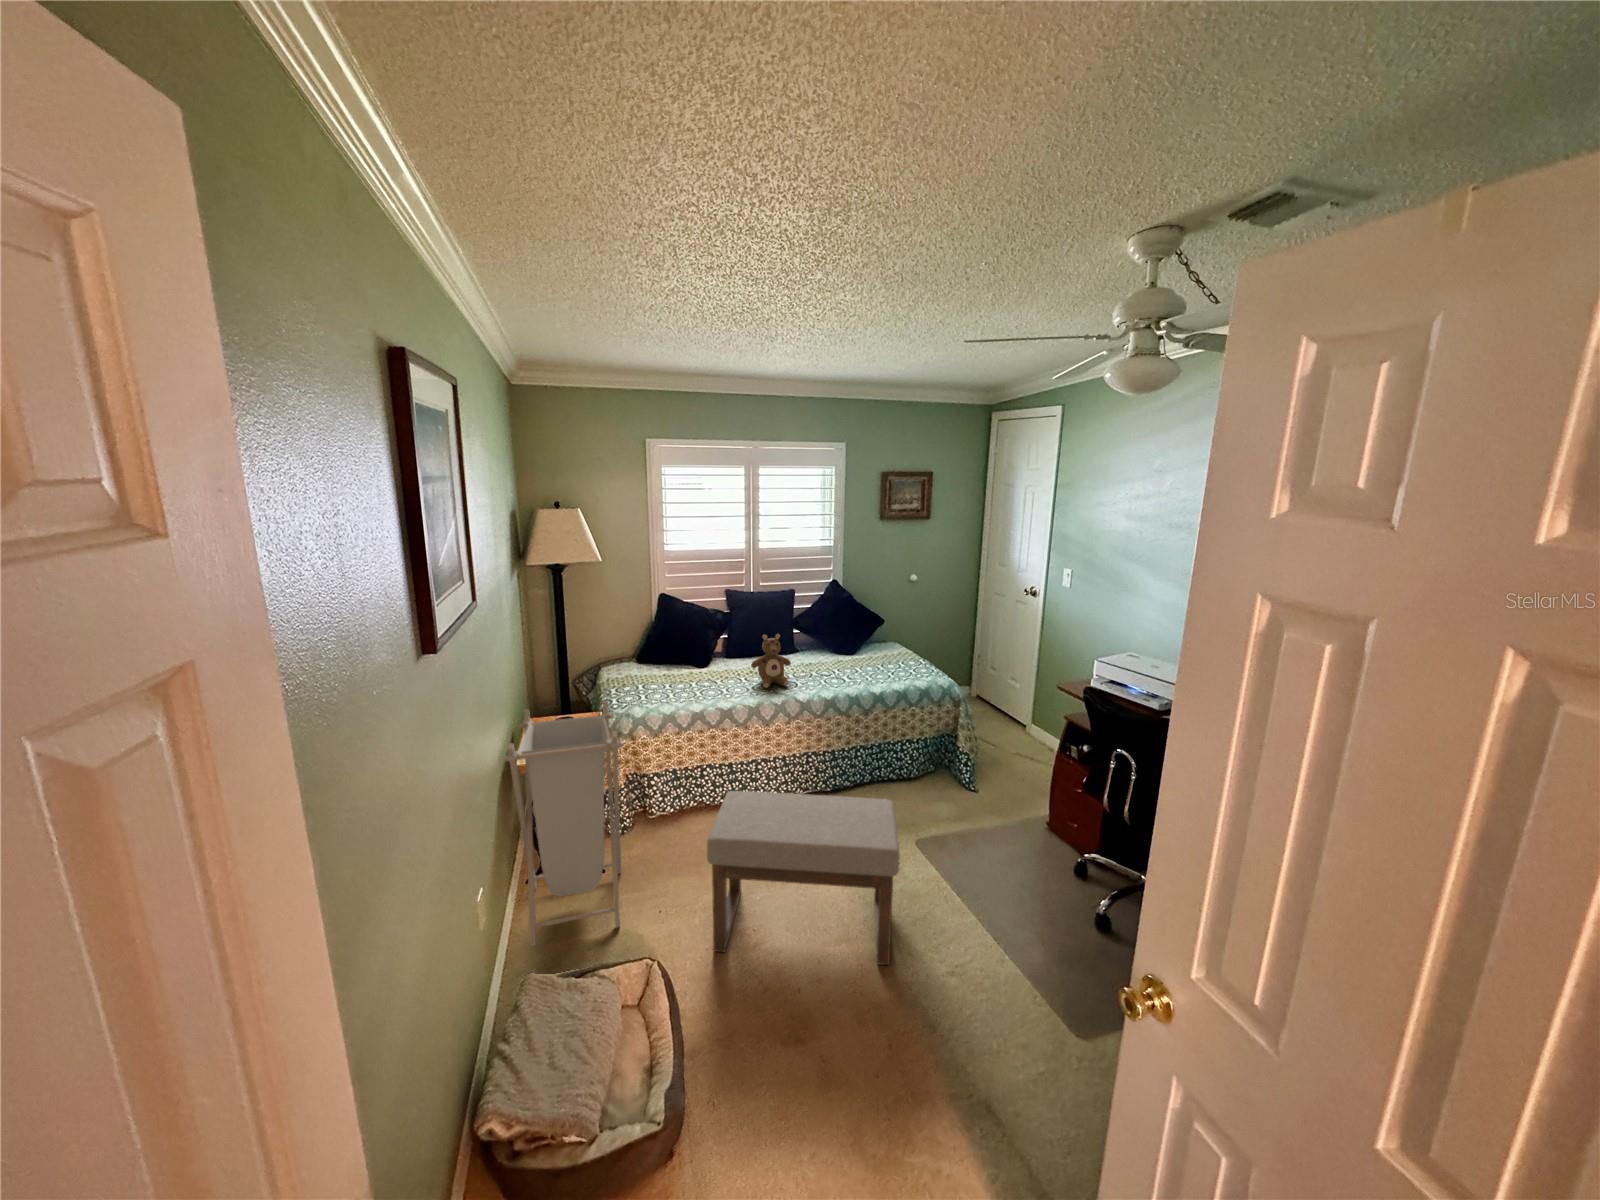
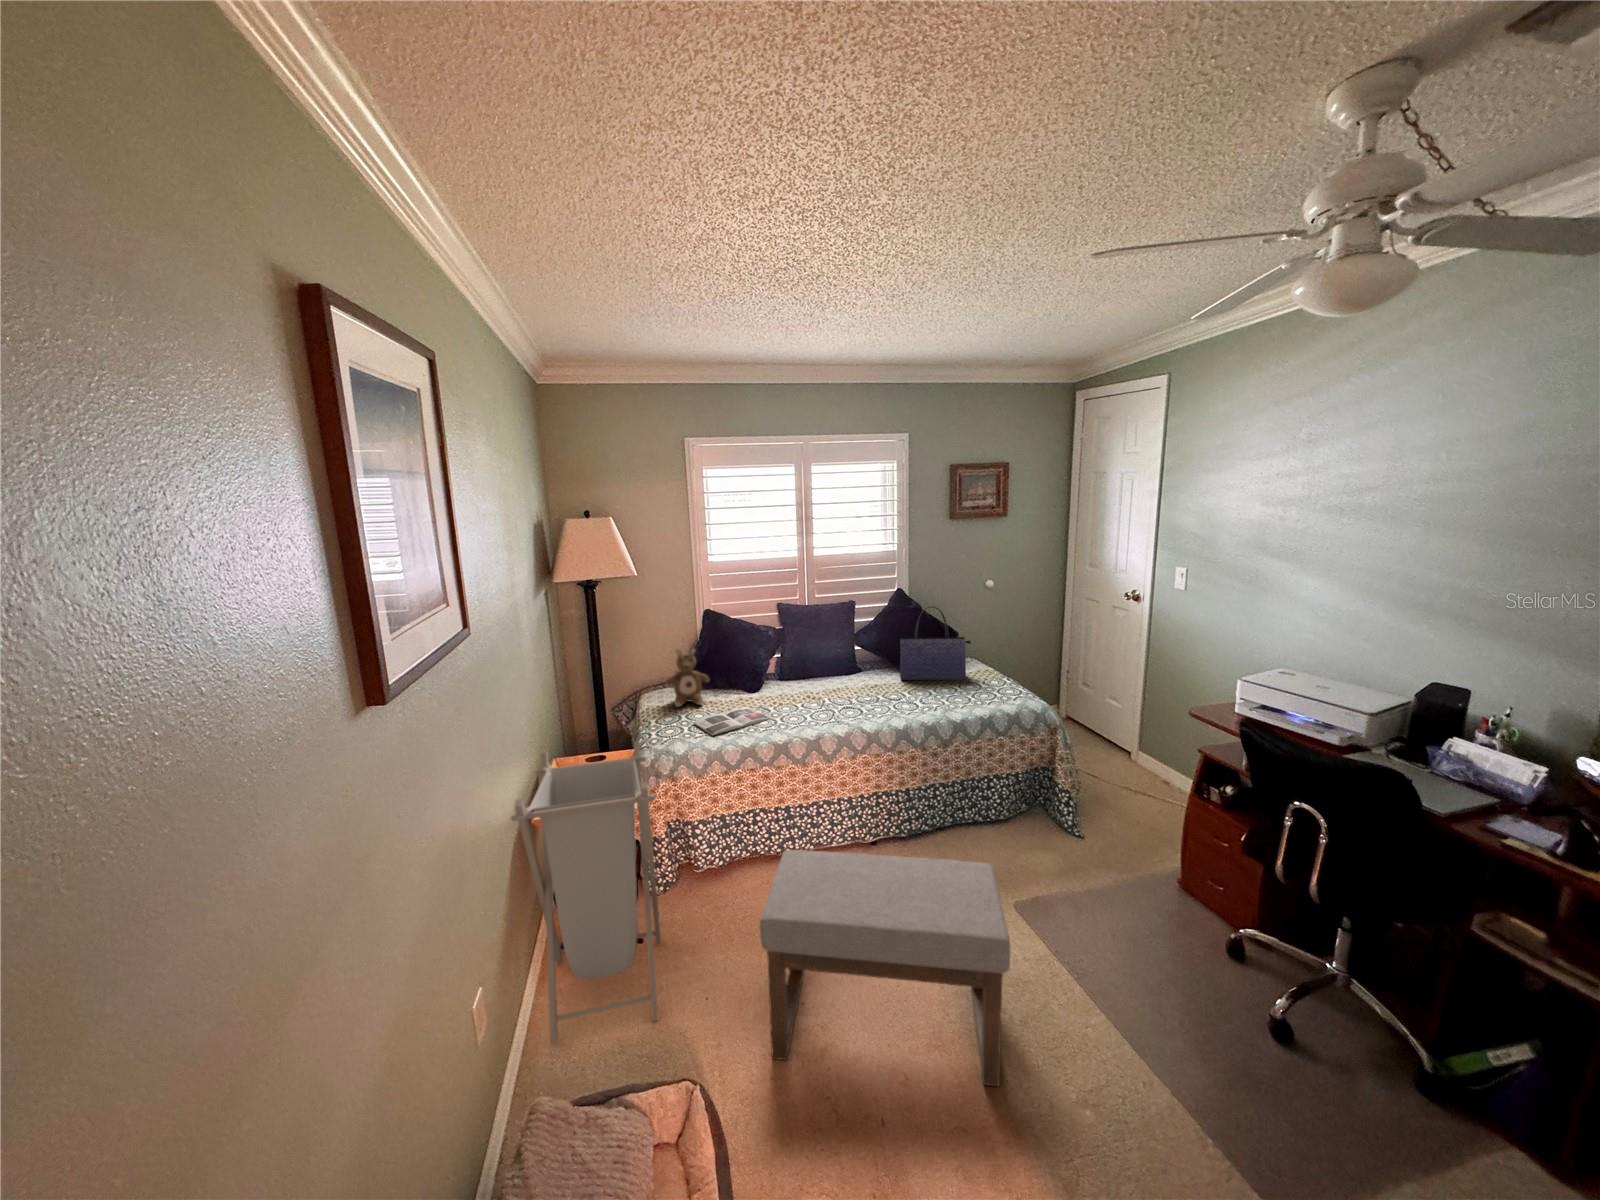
tote bag: none [832,597,893,660] -> present [900,606,971,680]
stuffed bear: present [751,634,791,688] -> present [666,648,709,707]
magazine: none [650,680,720,702] -> present [693,707,771,735]

